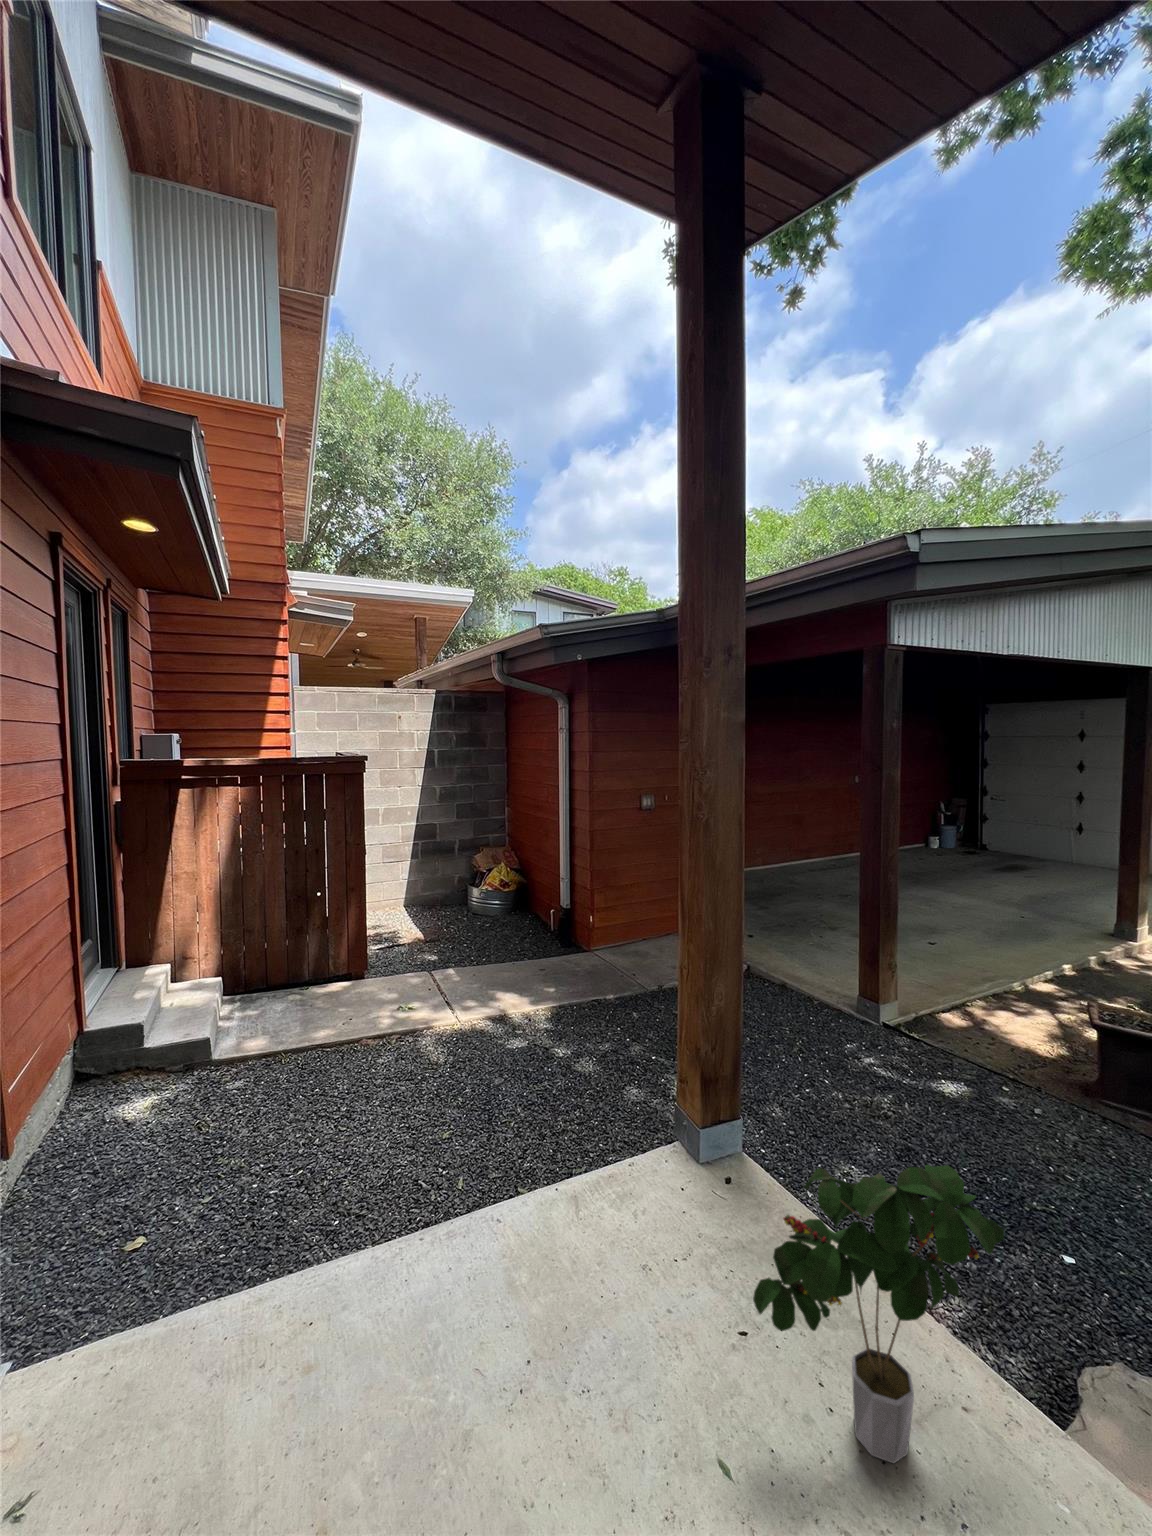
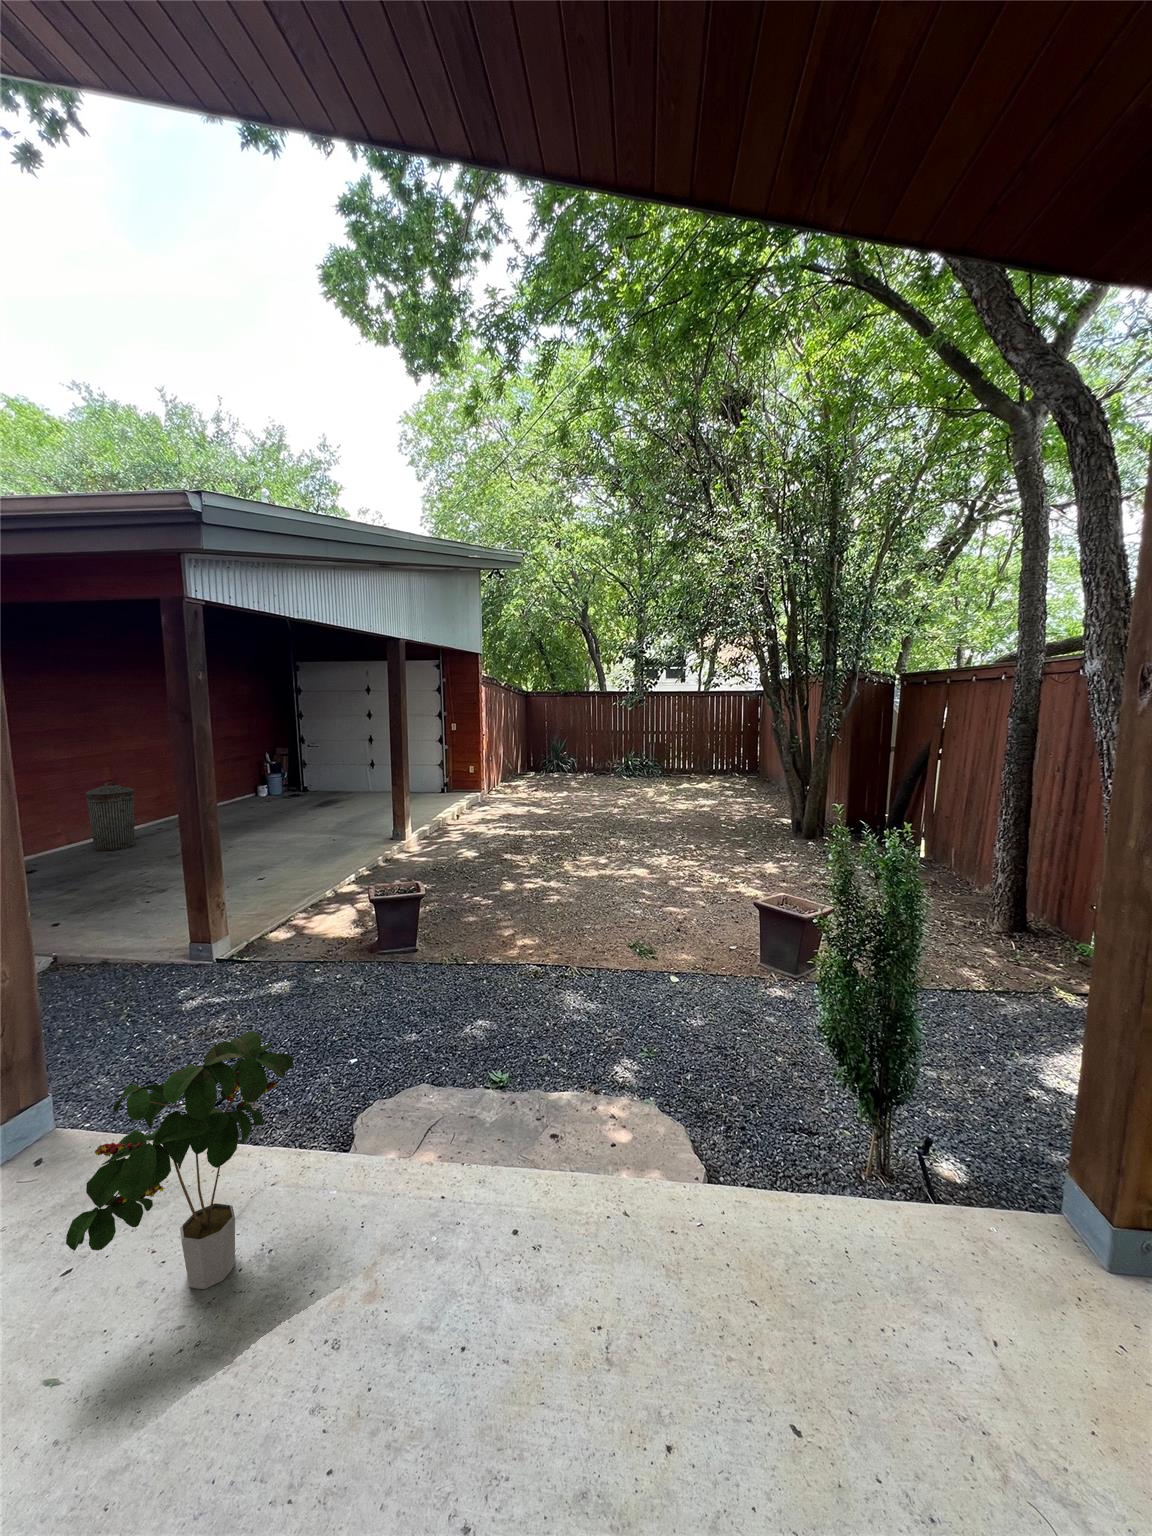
trash can: none [780,819,816,881] -> present [86,782,135,851]

